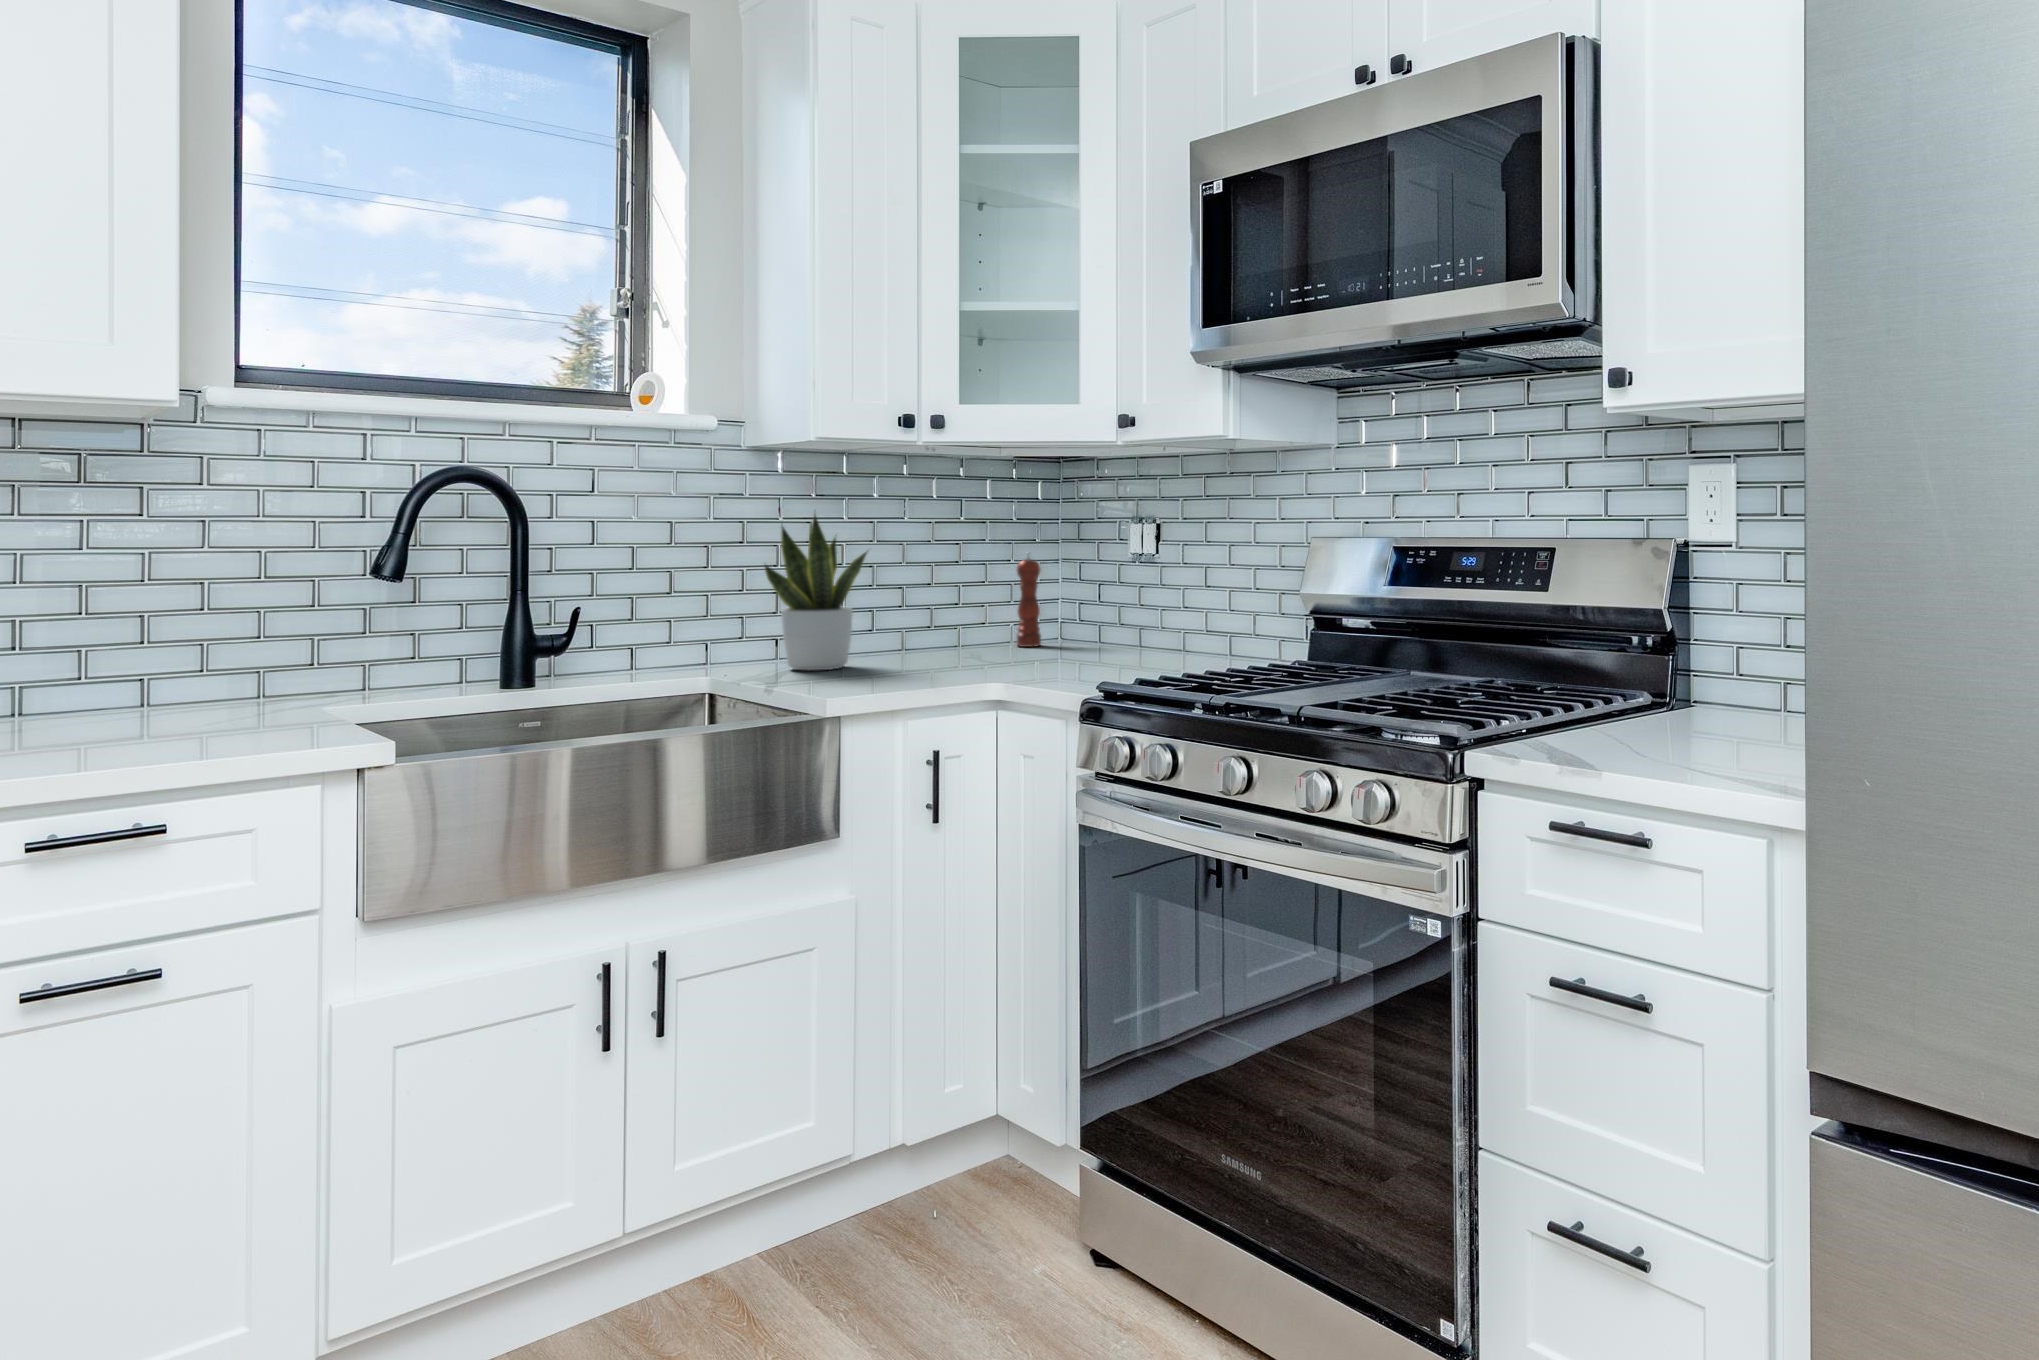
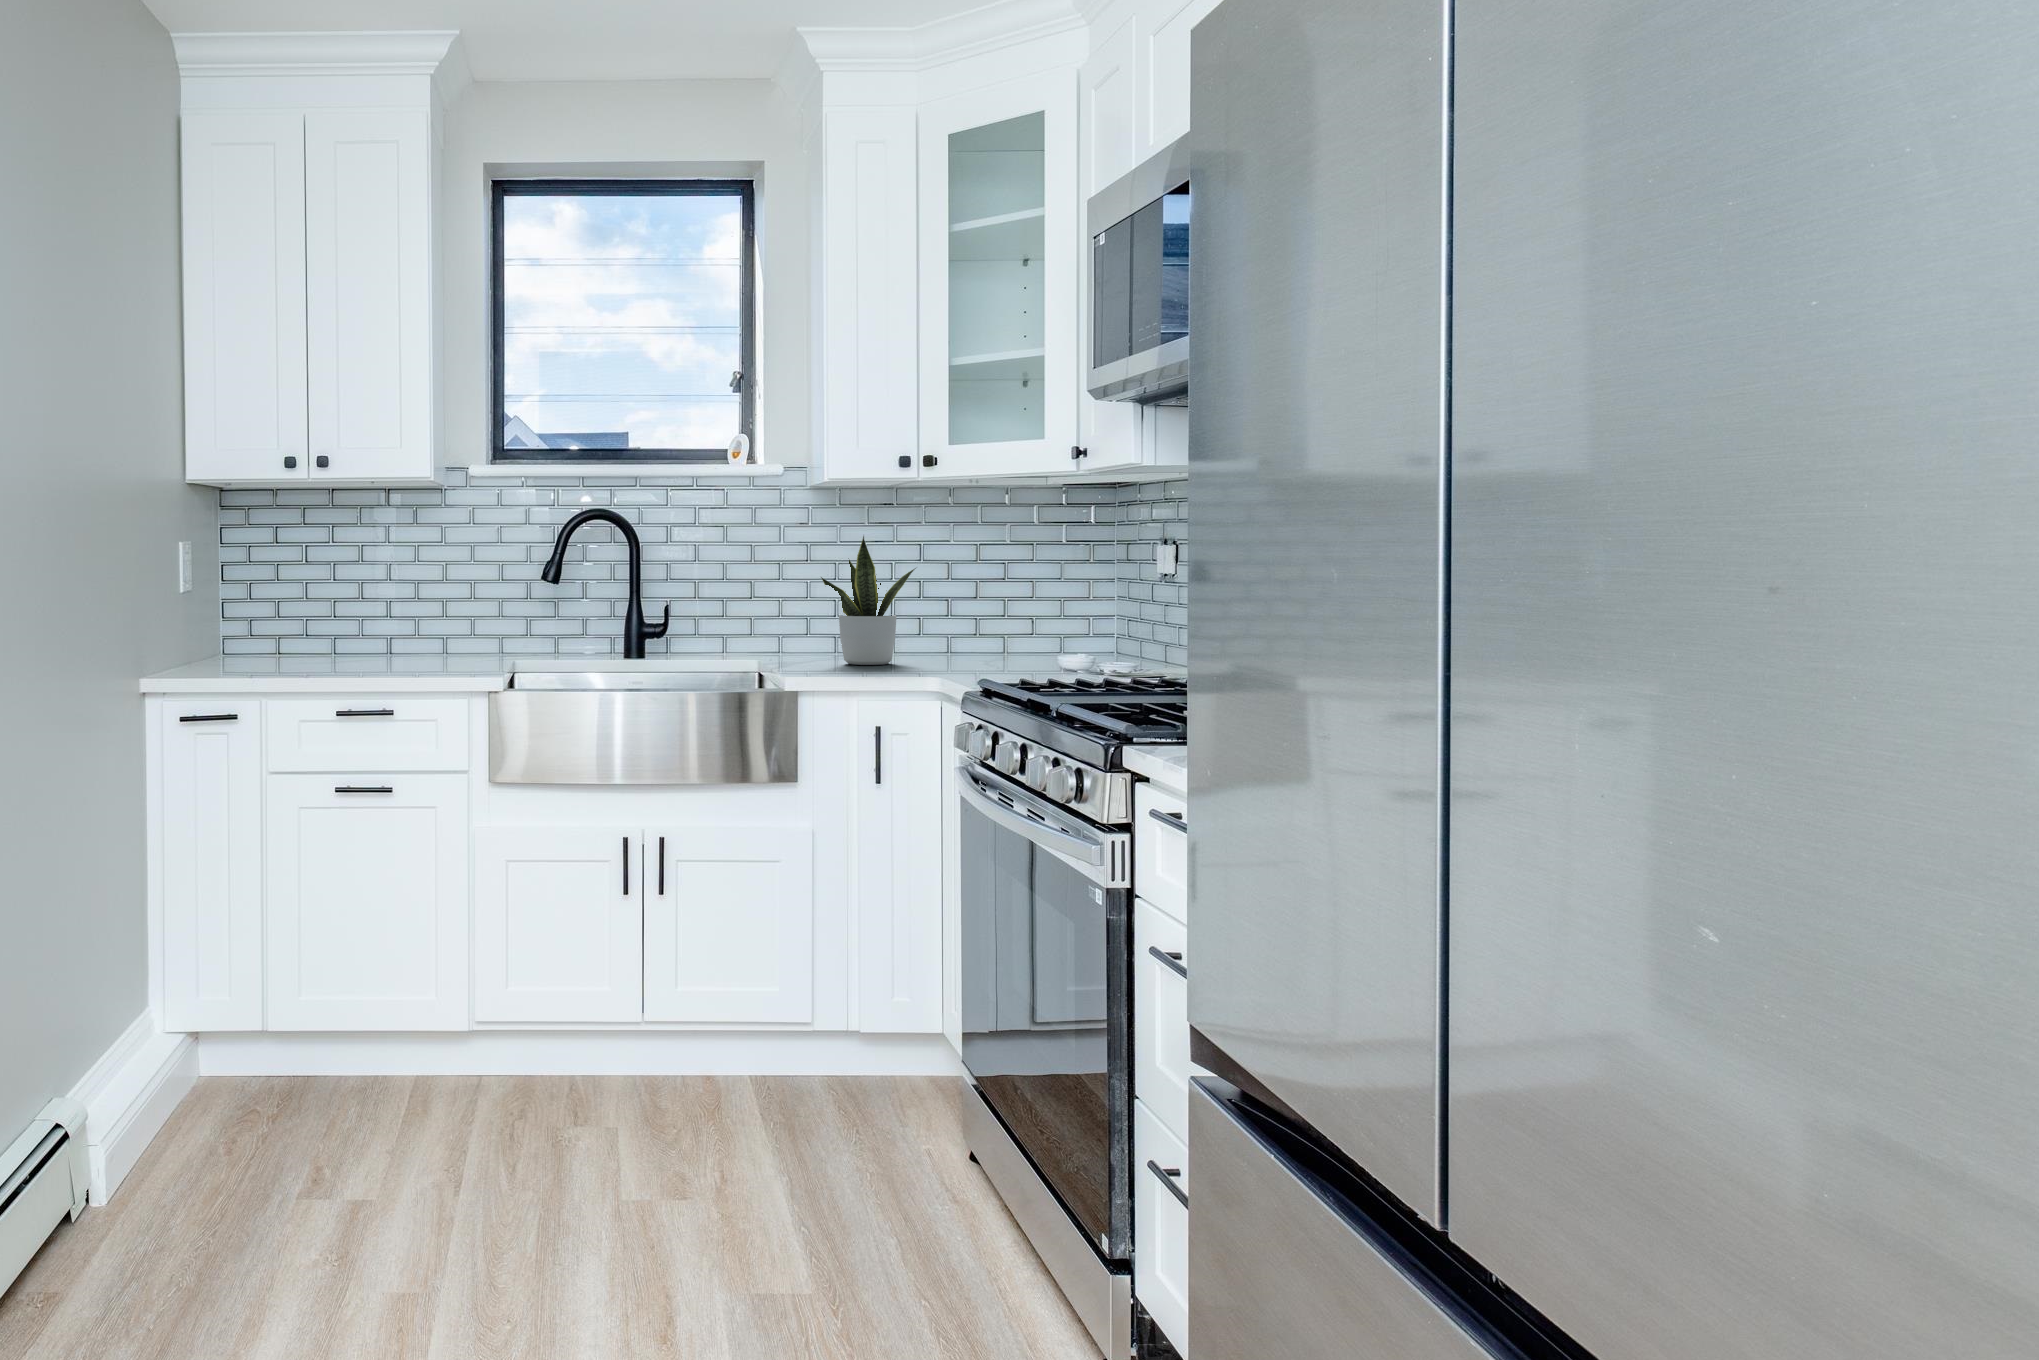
pepper mill: present [1016,553,1041,647] -> none [1074,573,1099,660]

